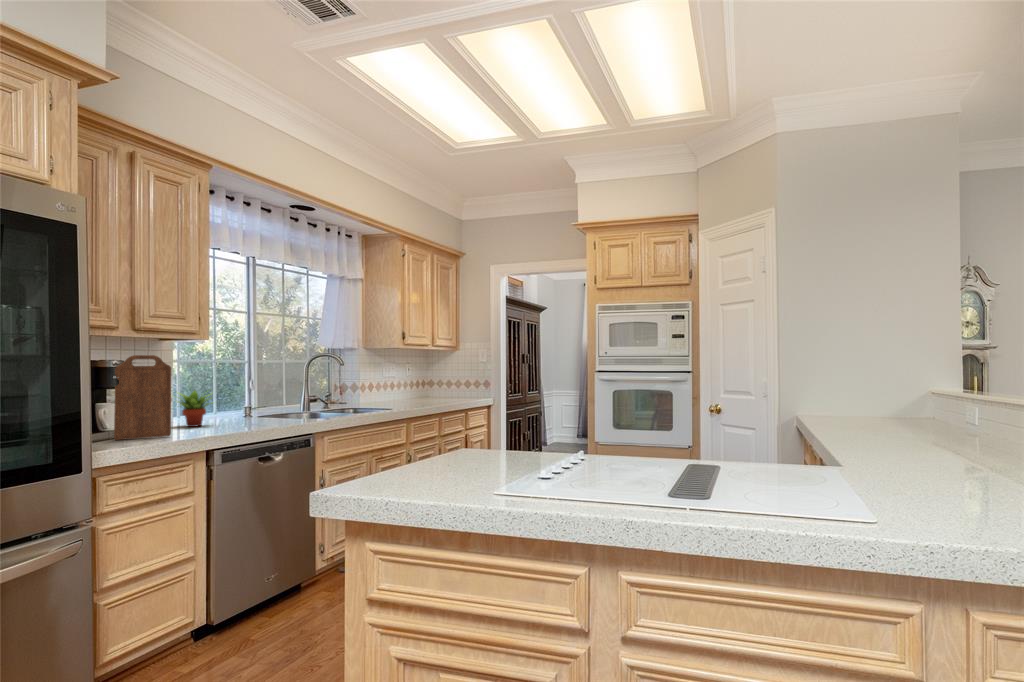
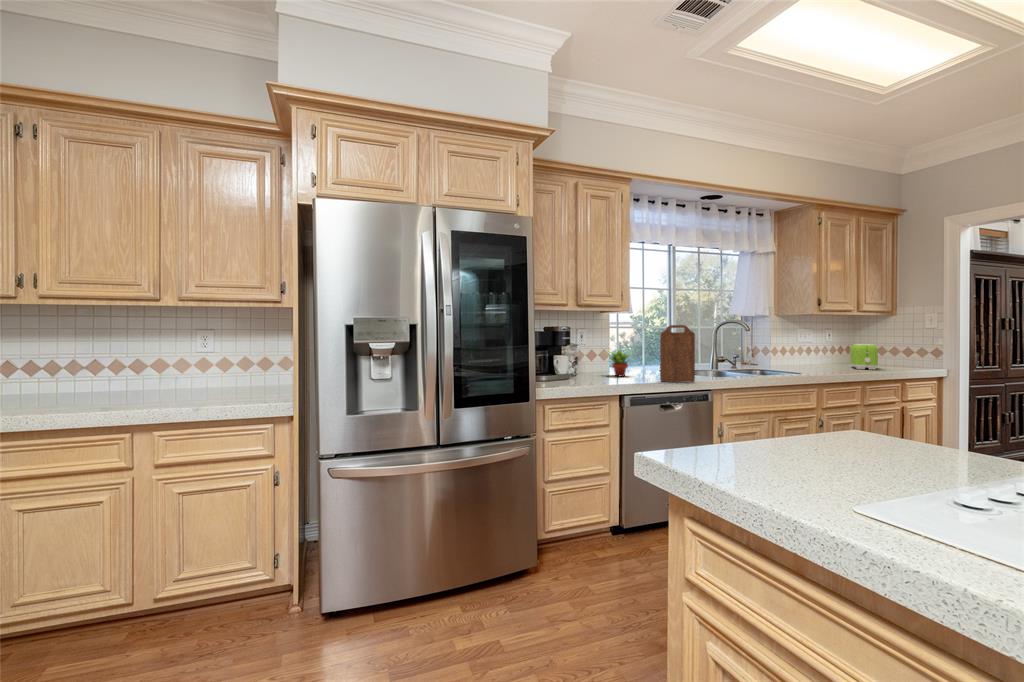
cutting board: present [114,355,171,440] -> present [660,325,695,382]
toaster: none [428,377,451,401] -> present [850,344,878,369]

